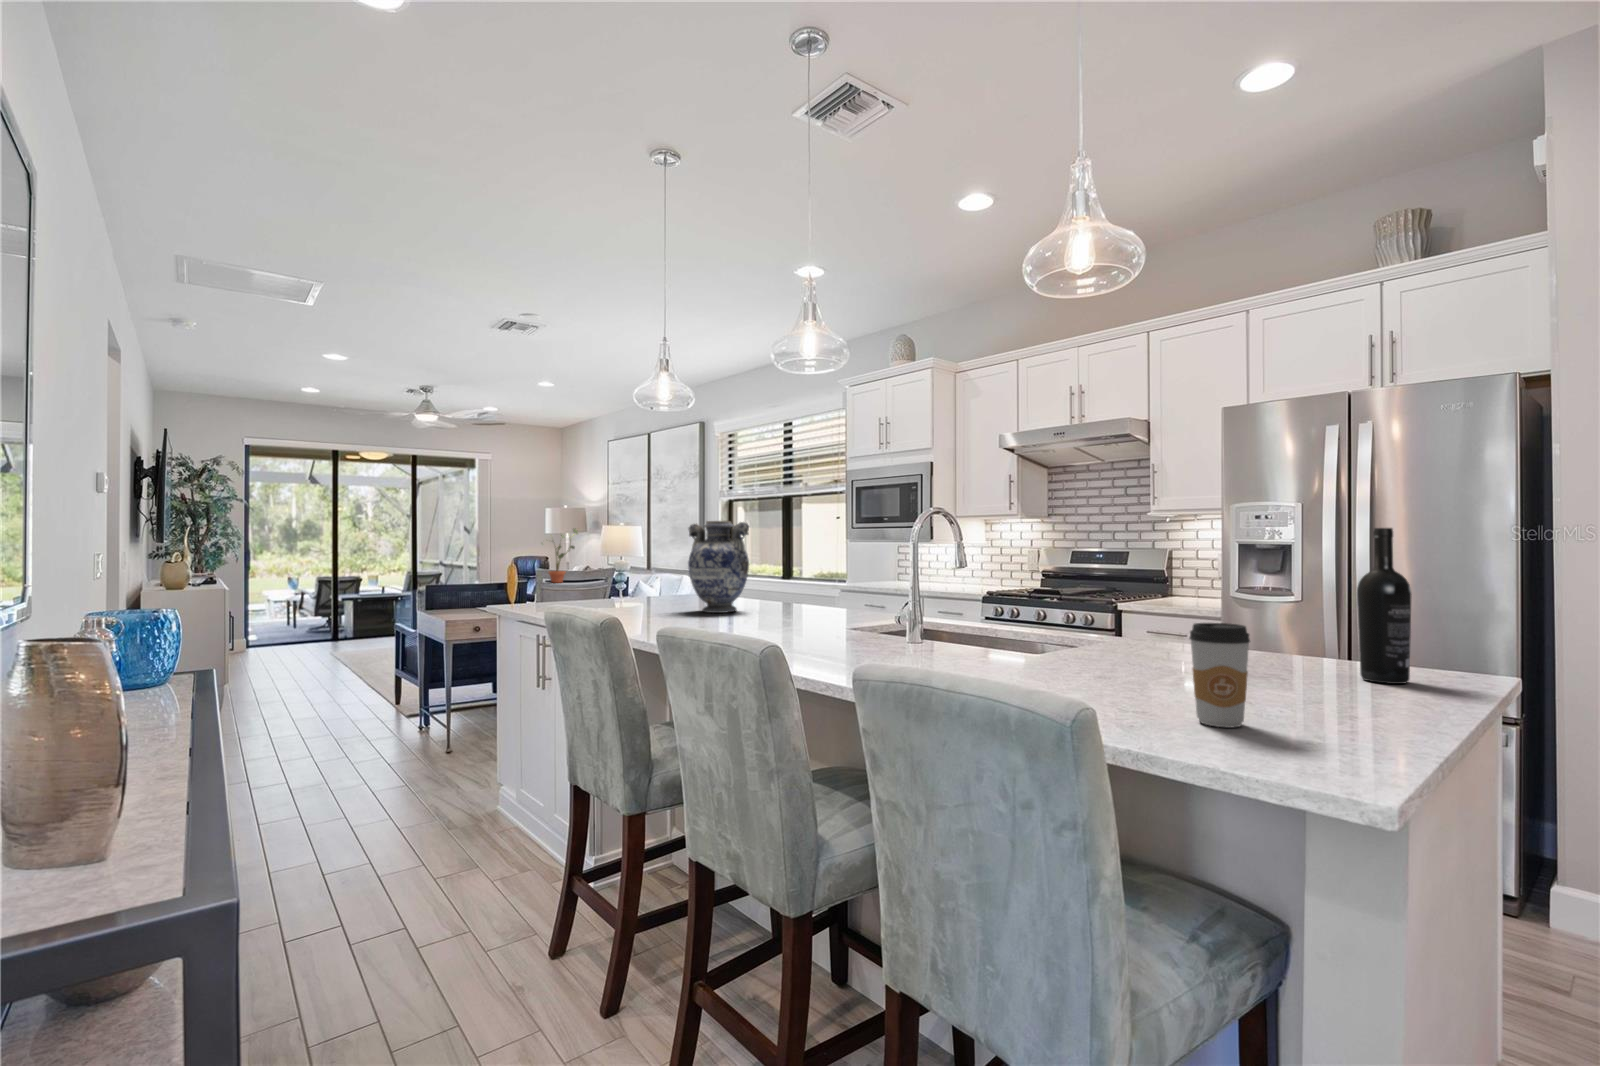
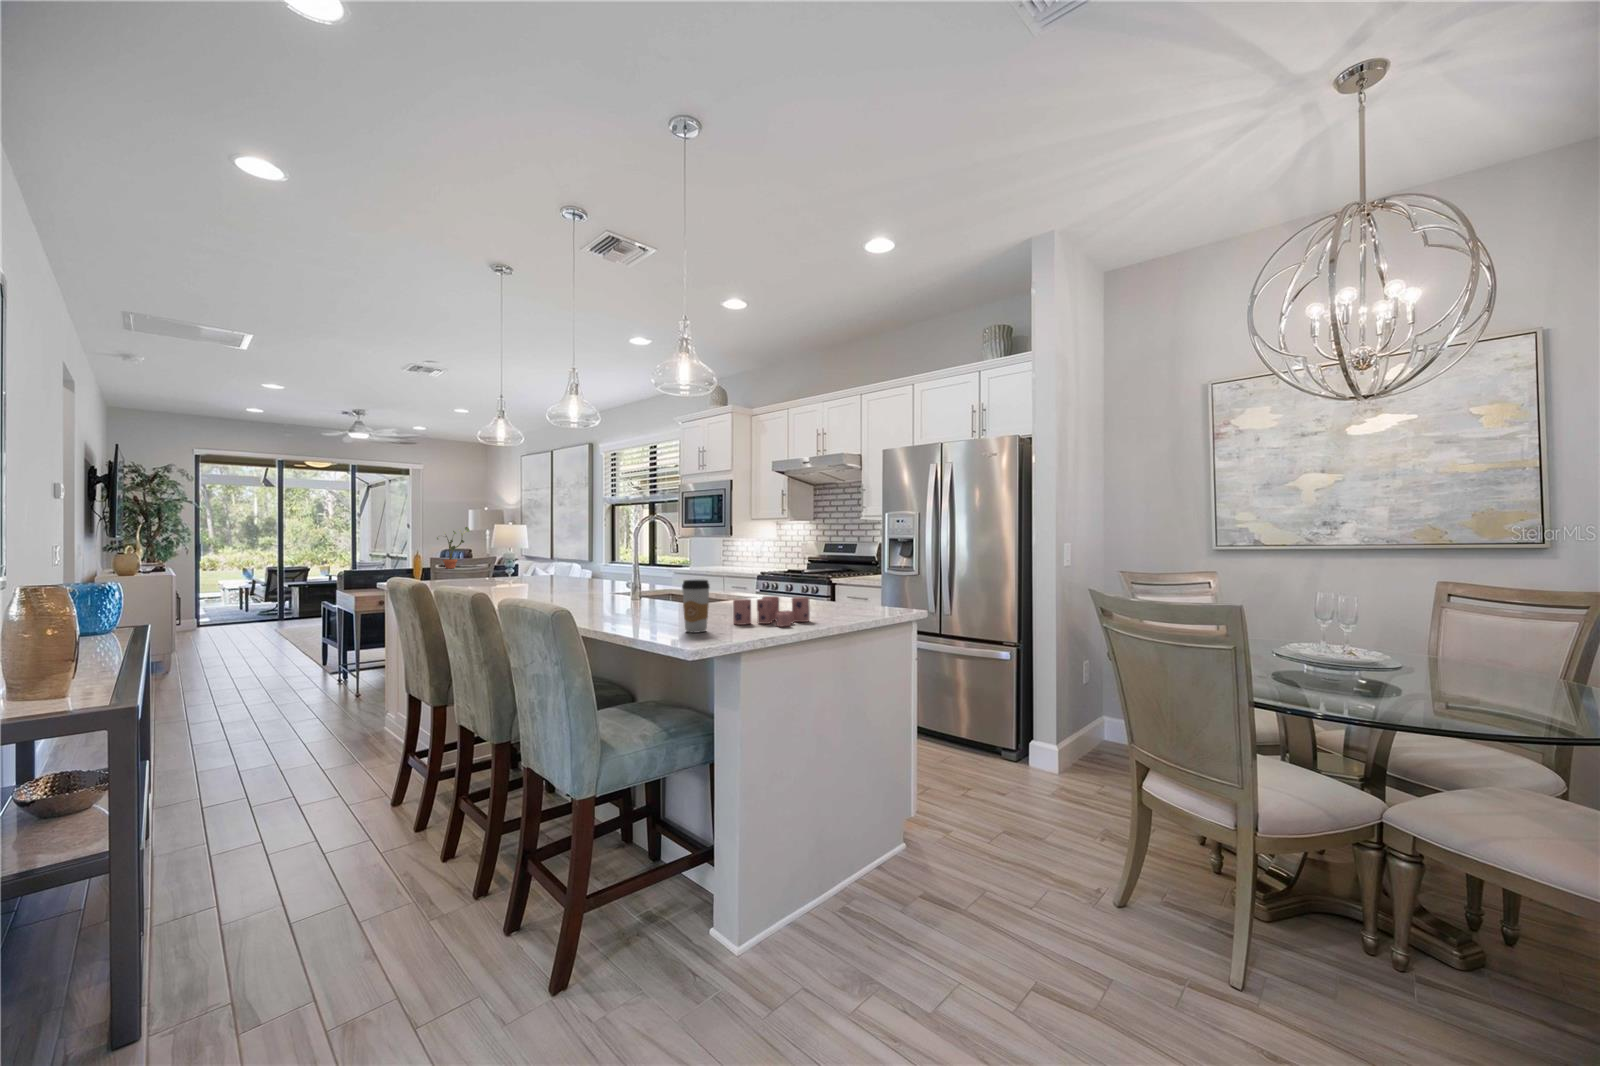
vase: present [688,521,749,613] -> none [514,523,559,586]
wine bottle: present [1357,528,1412,684] -> none [831,529,855,615]
candle: none [1238,649,1382,715] -> present [733,596,810,627]

